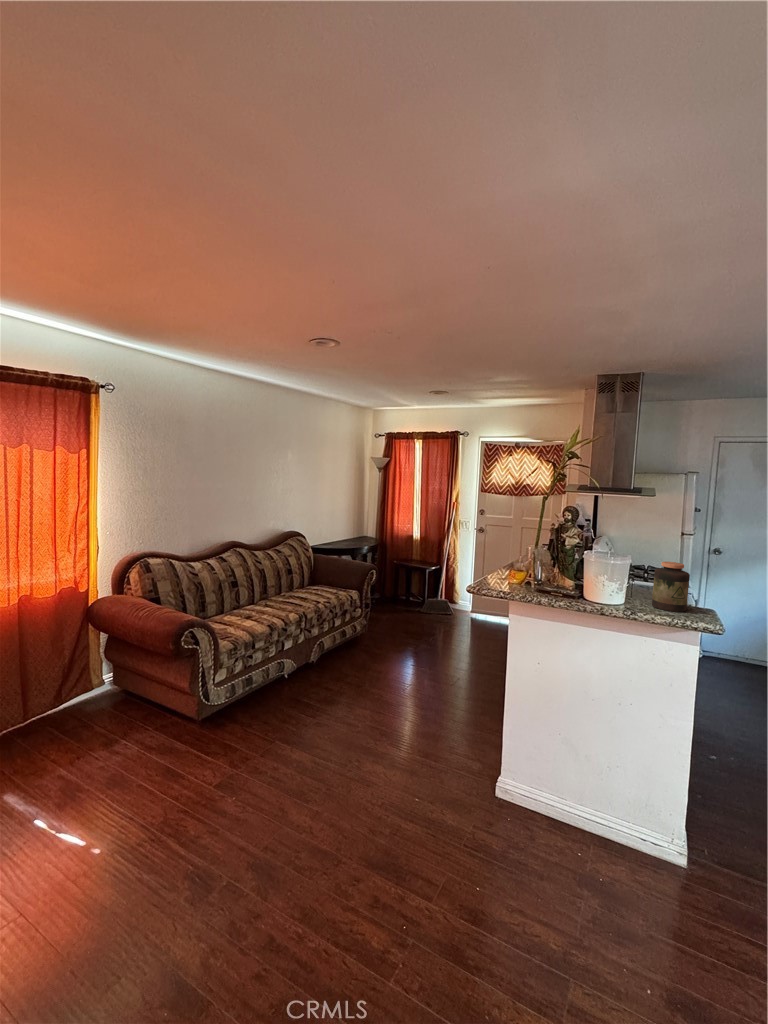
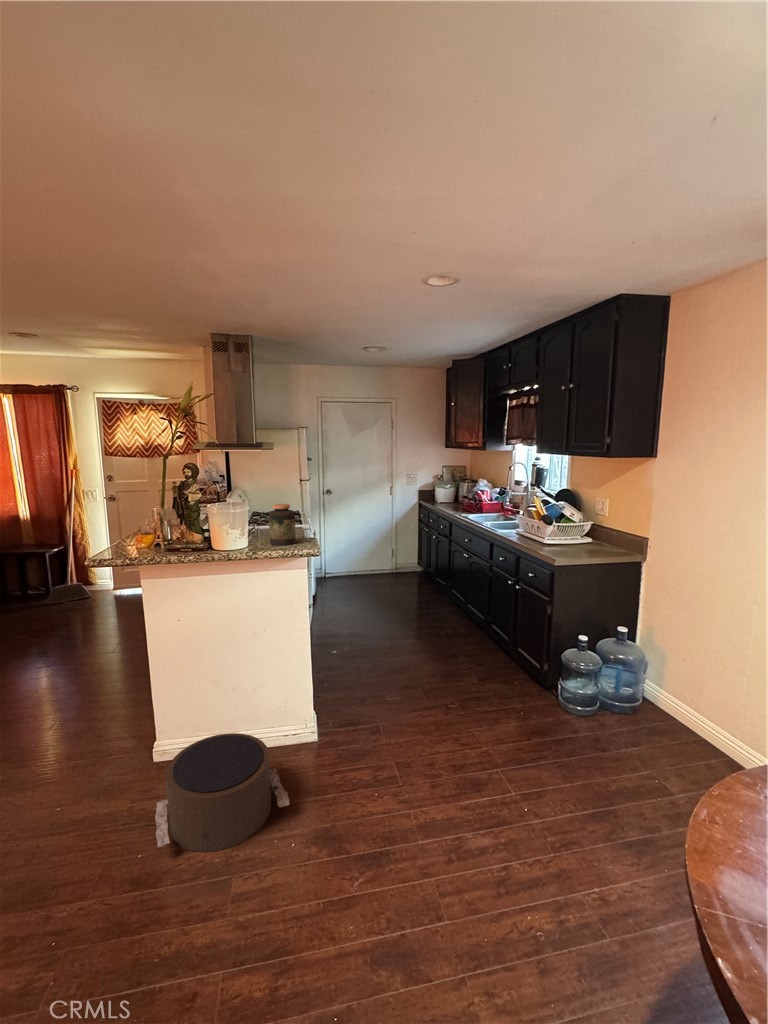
pouf: none [496,800,650,948] -> present [155,733,289,852]

